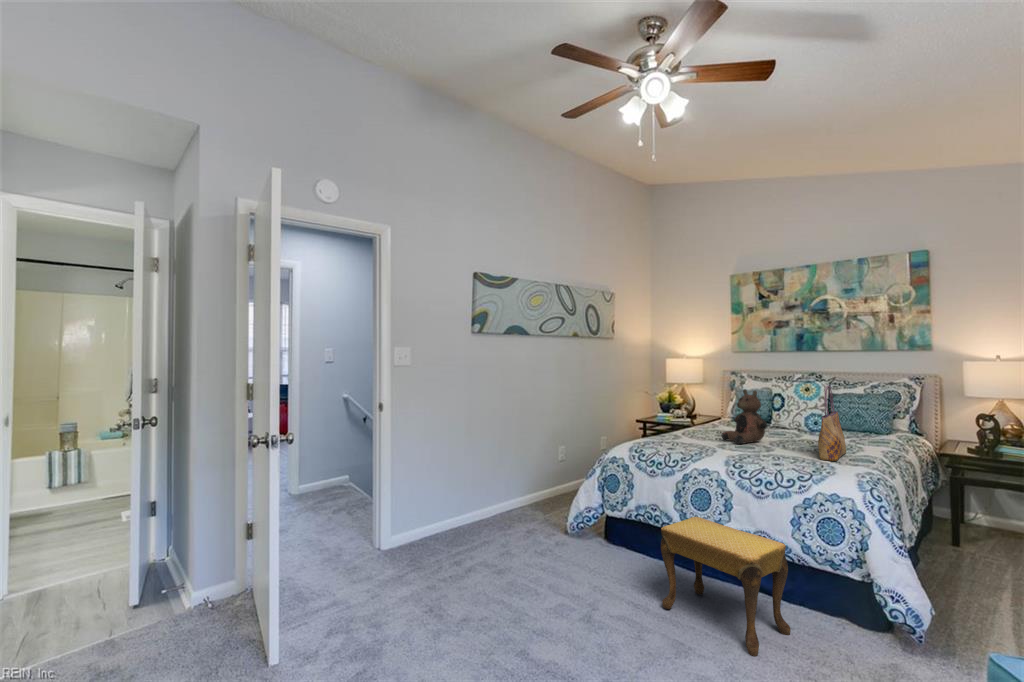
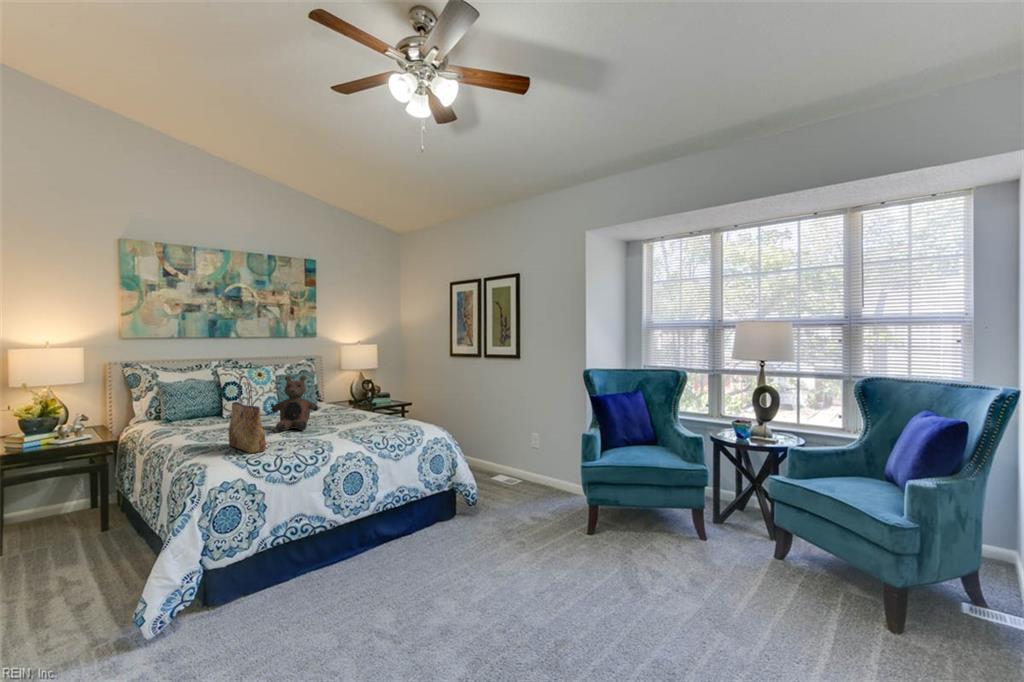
tote bag: present [818,386,846,461] -> present [228,376,266,453]
footstool: present [661,517,790,657] -> none [375,481,477,586]

